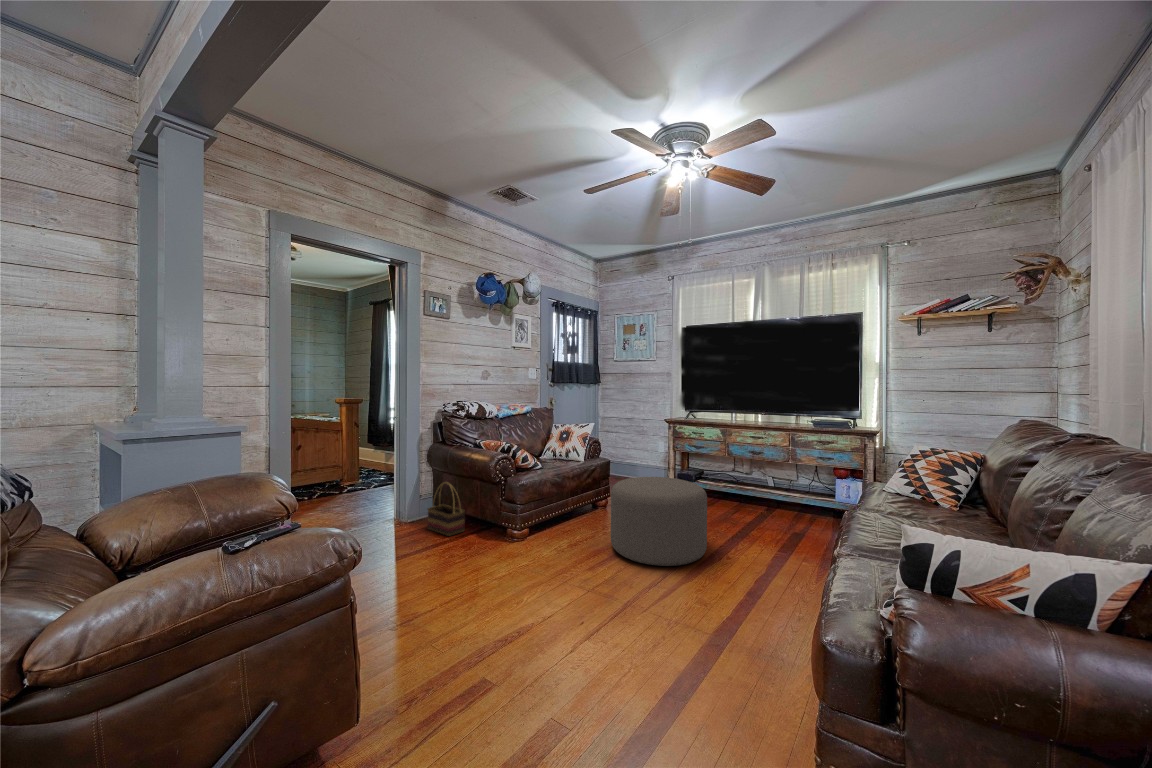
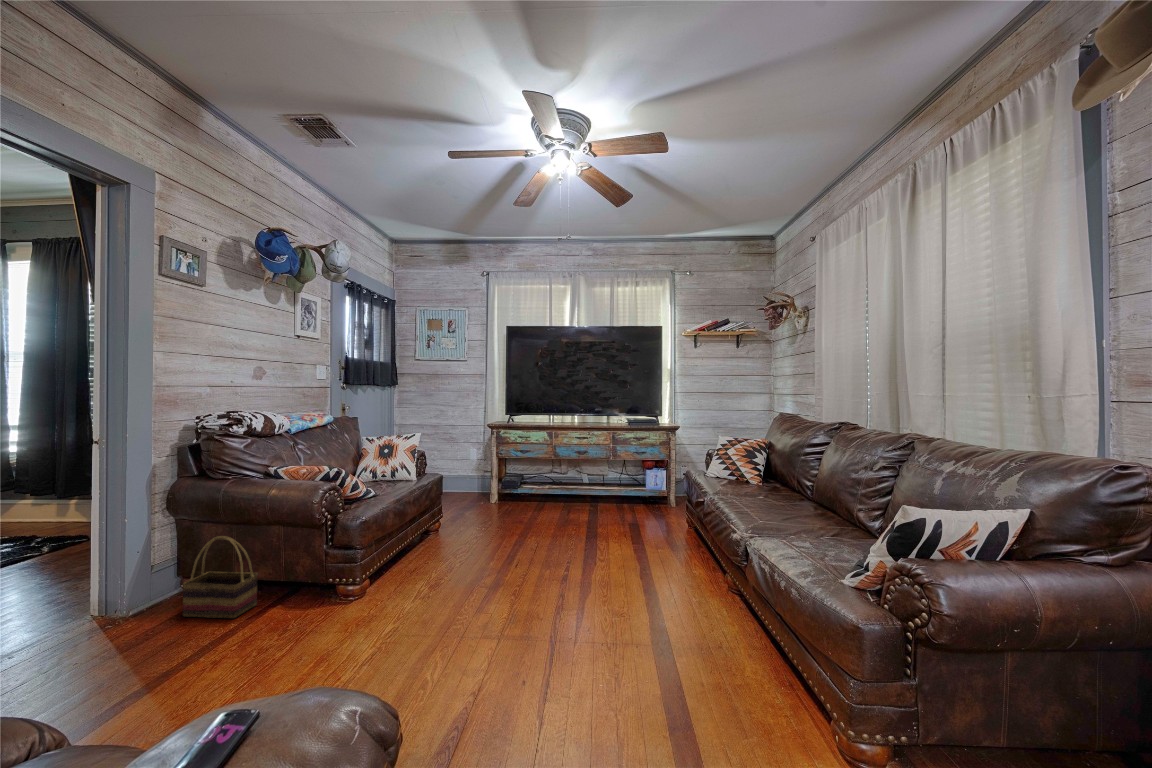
ottoman: present [611,477,707,566] -> none [479,488,583,586]

